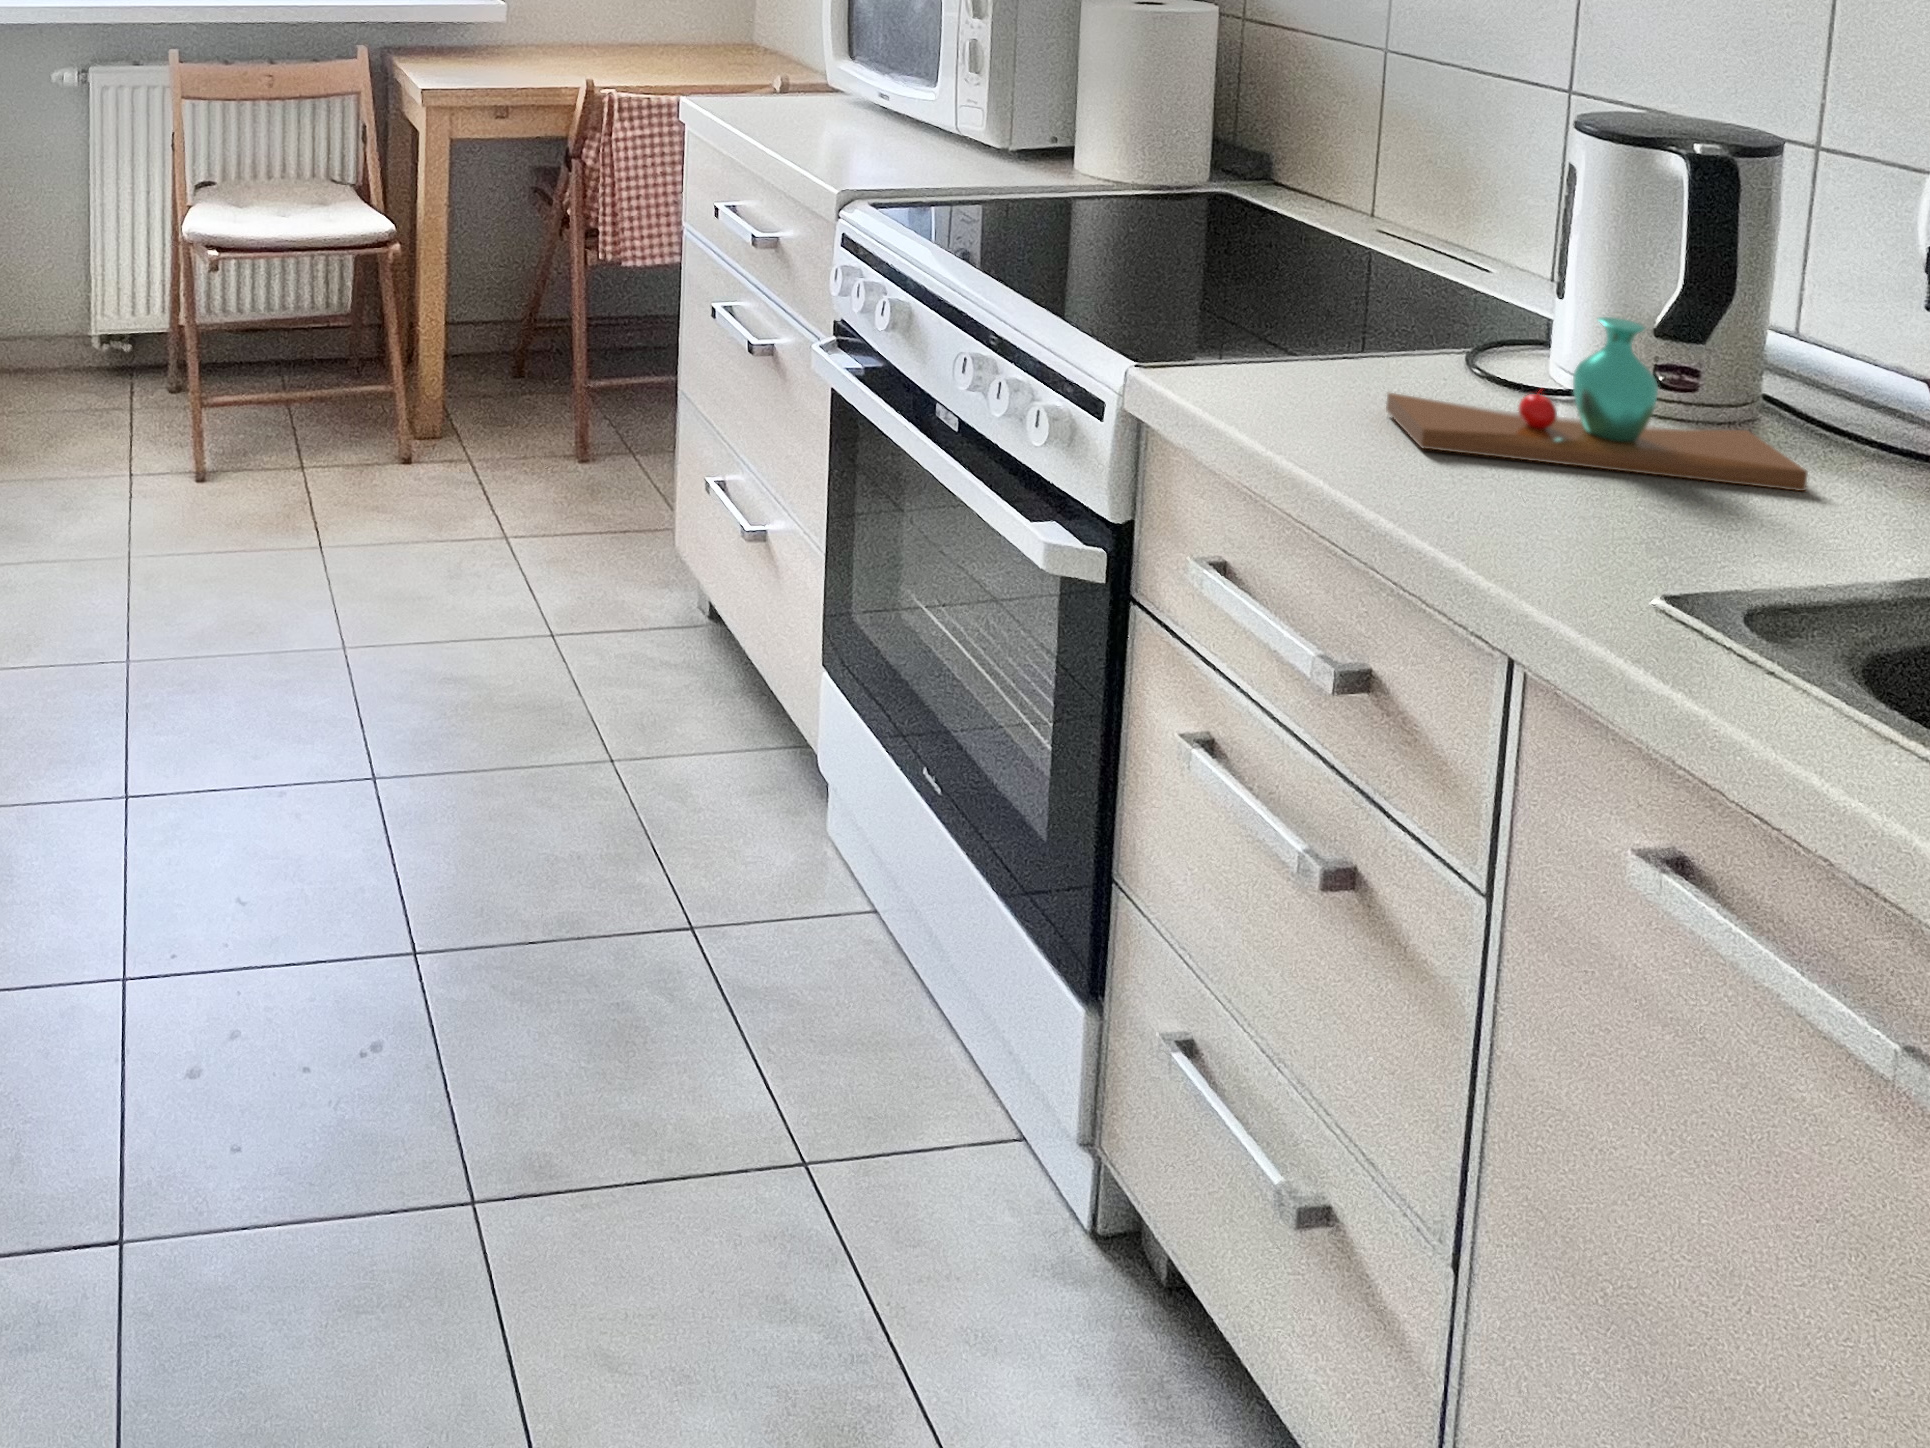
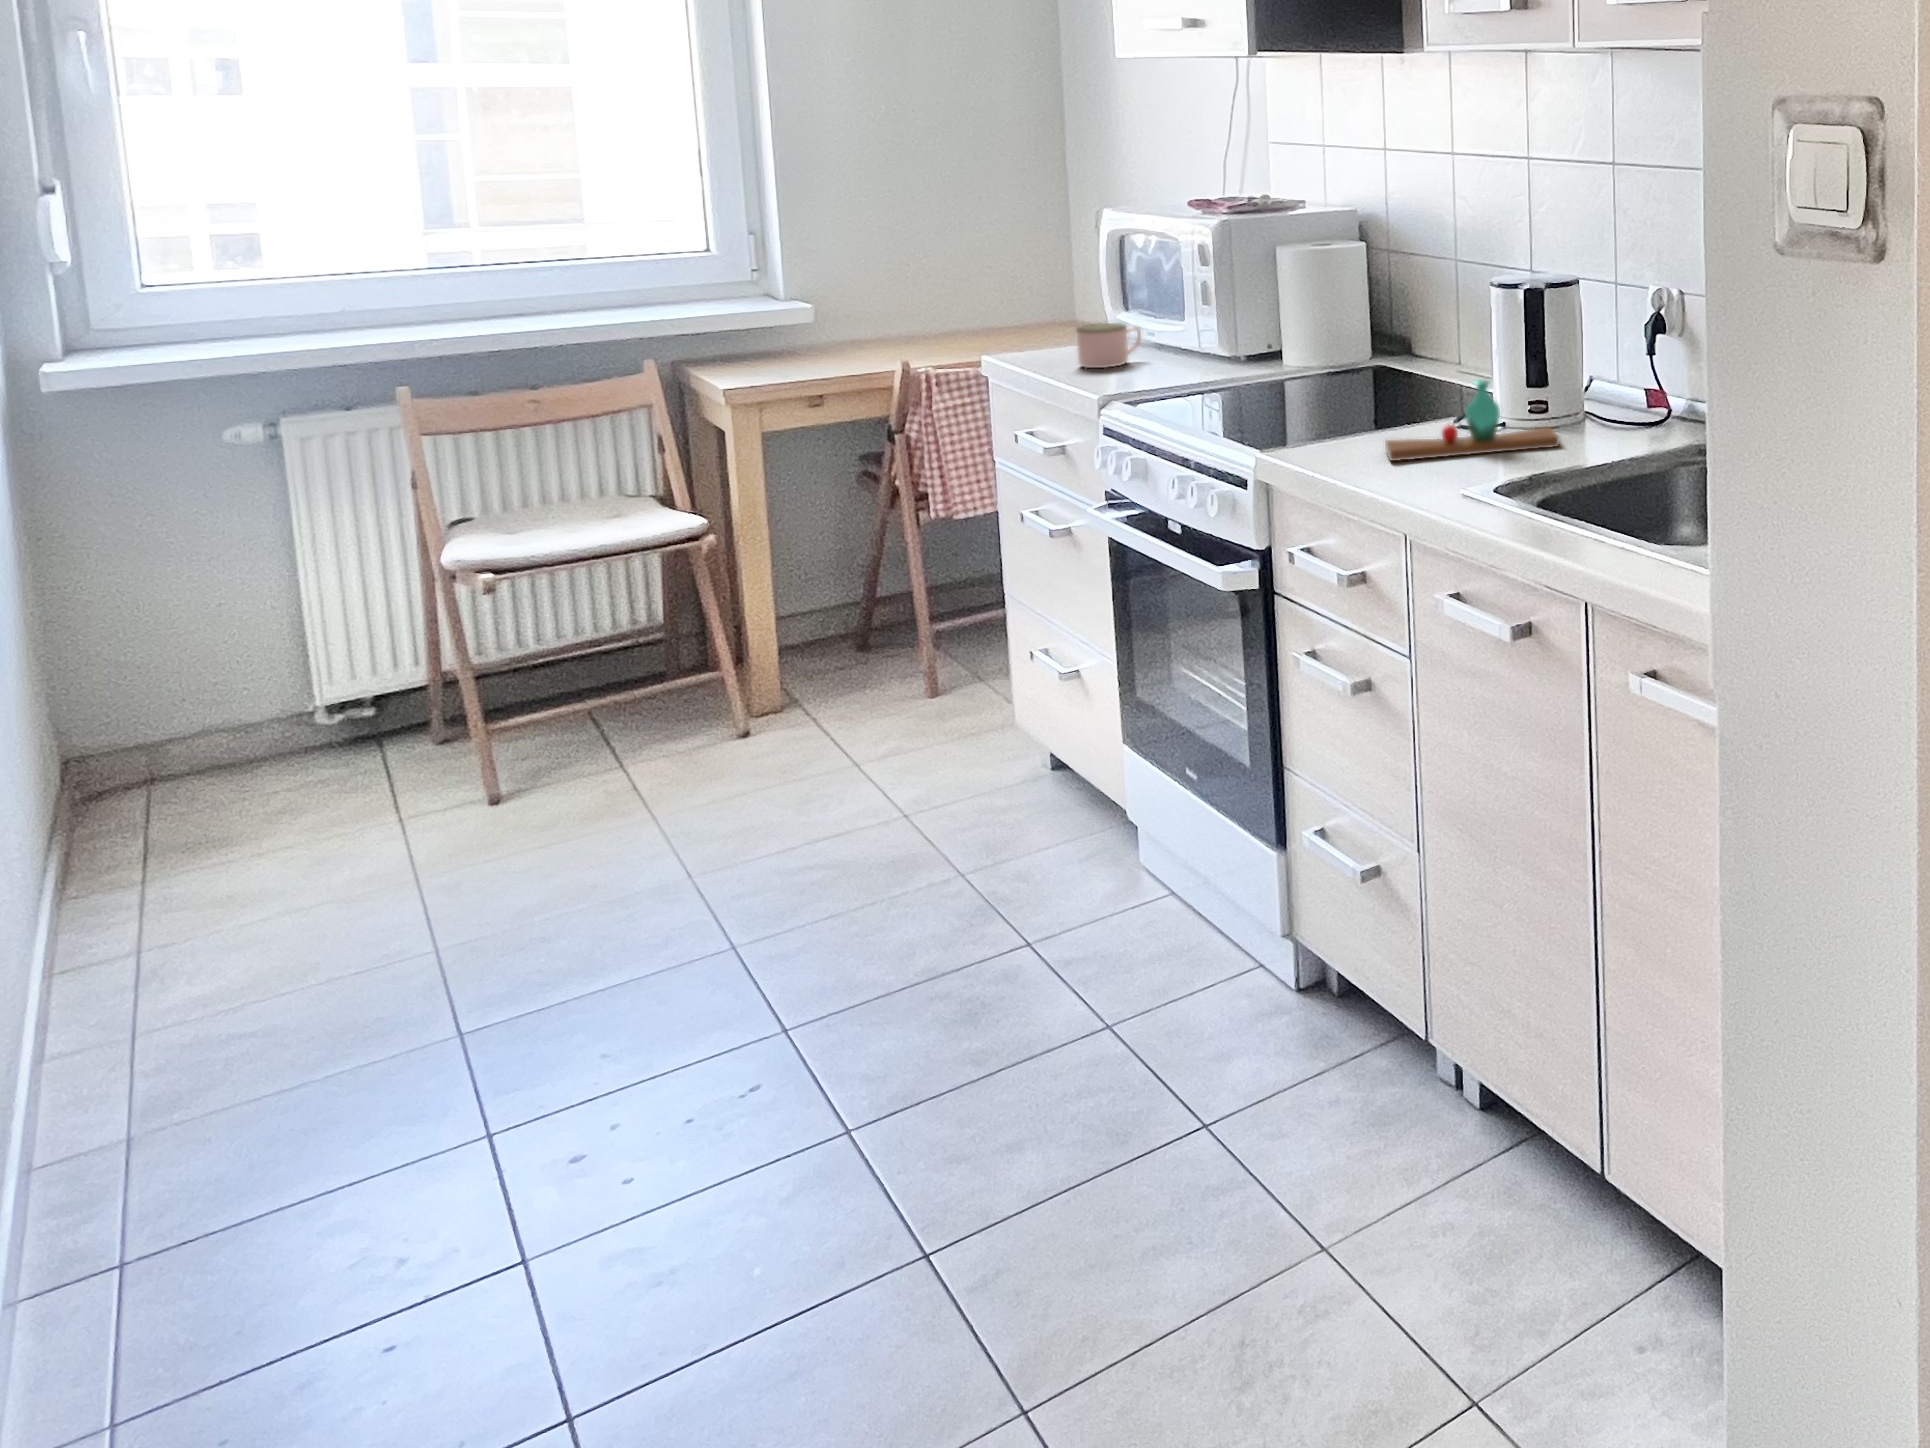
mug: none [789,75,867,135] -> present [1076,323,1141,368]

